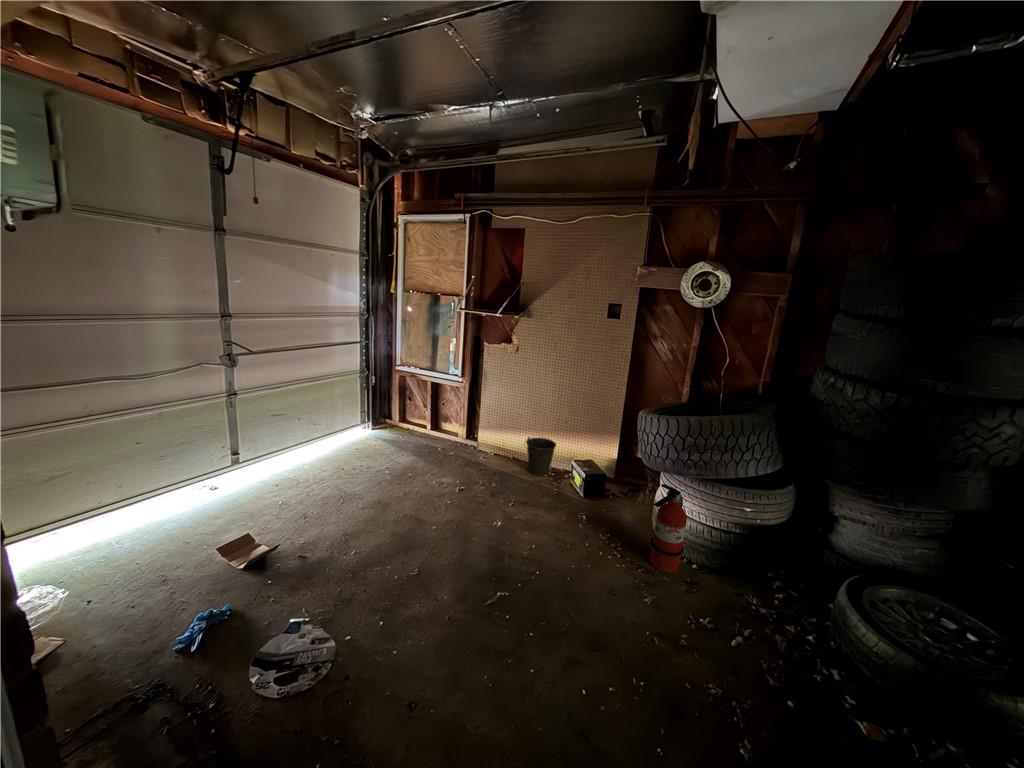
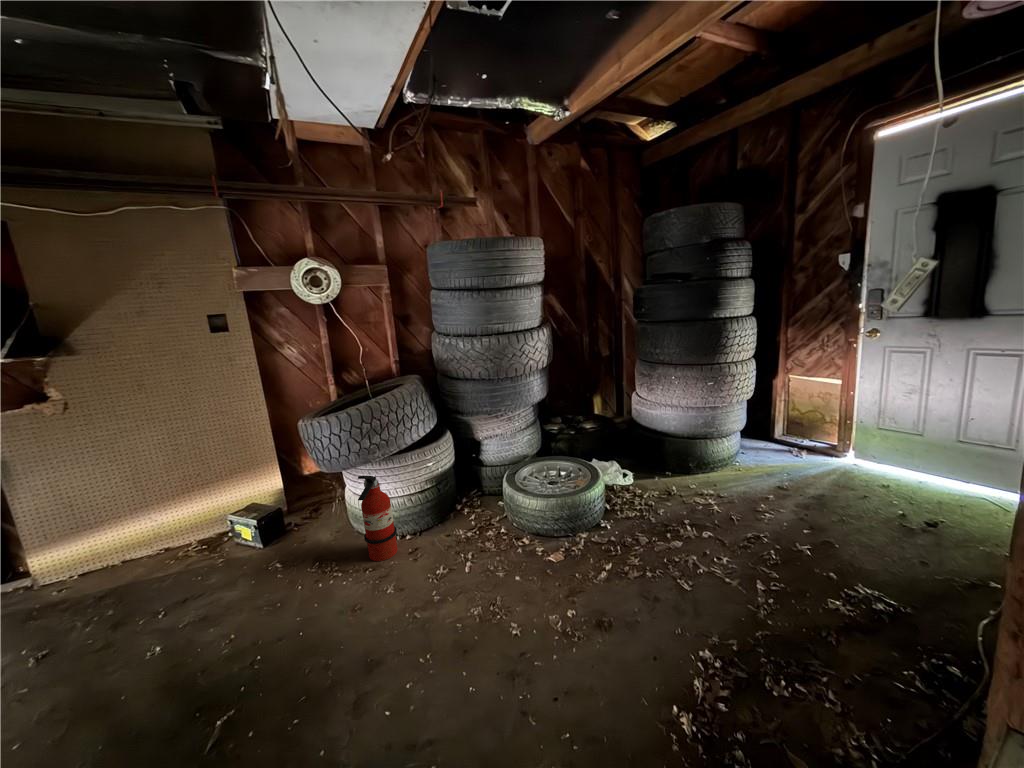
bucket: present [526,437,556,476] -> none [139,508,198,565]

